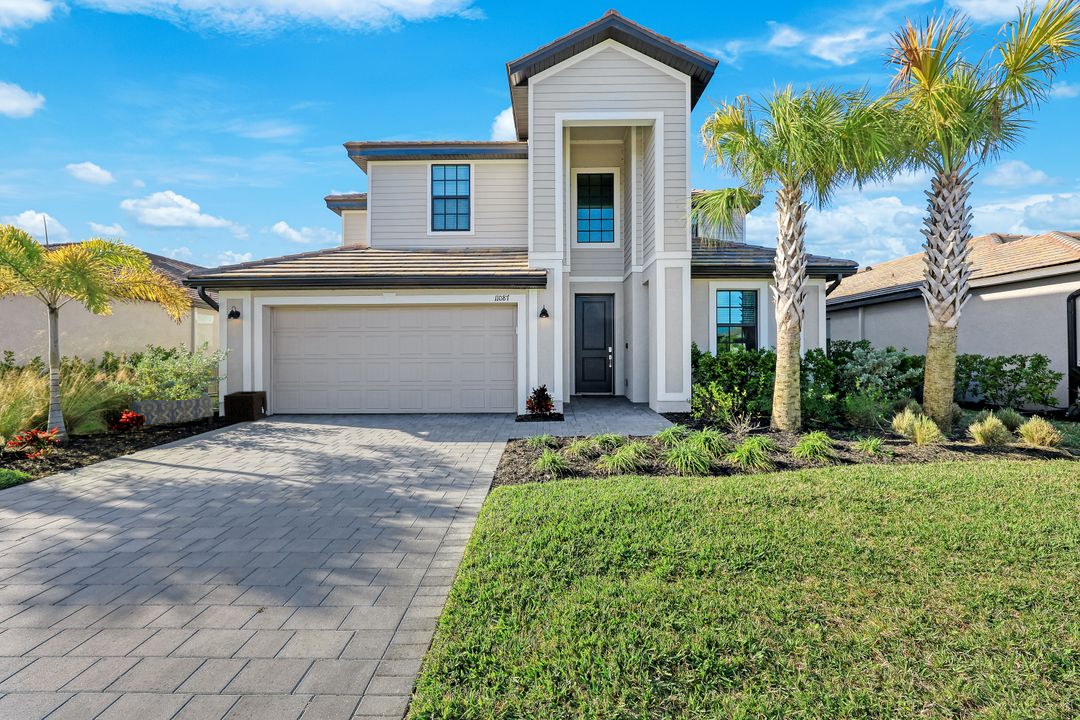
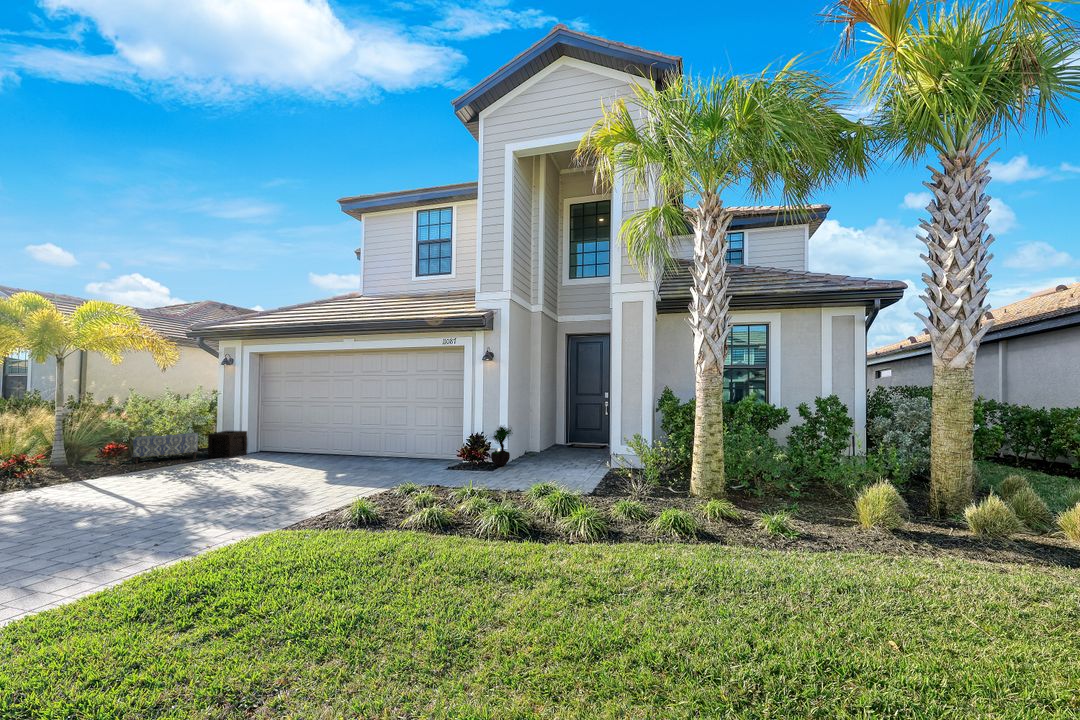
potted tree: none [552,375,575,415] -> present [491,426,513,466]

